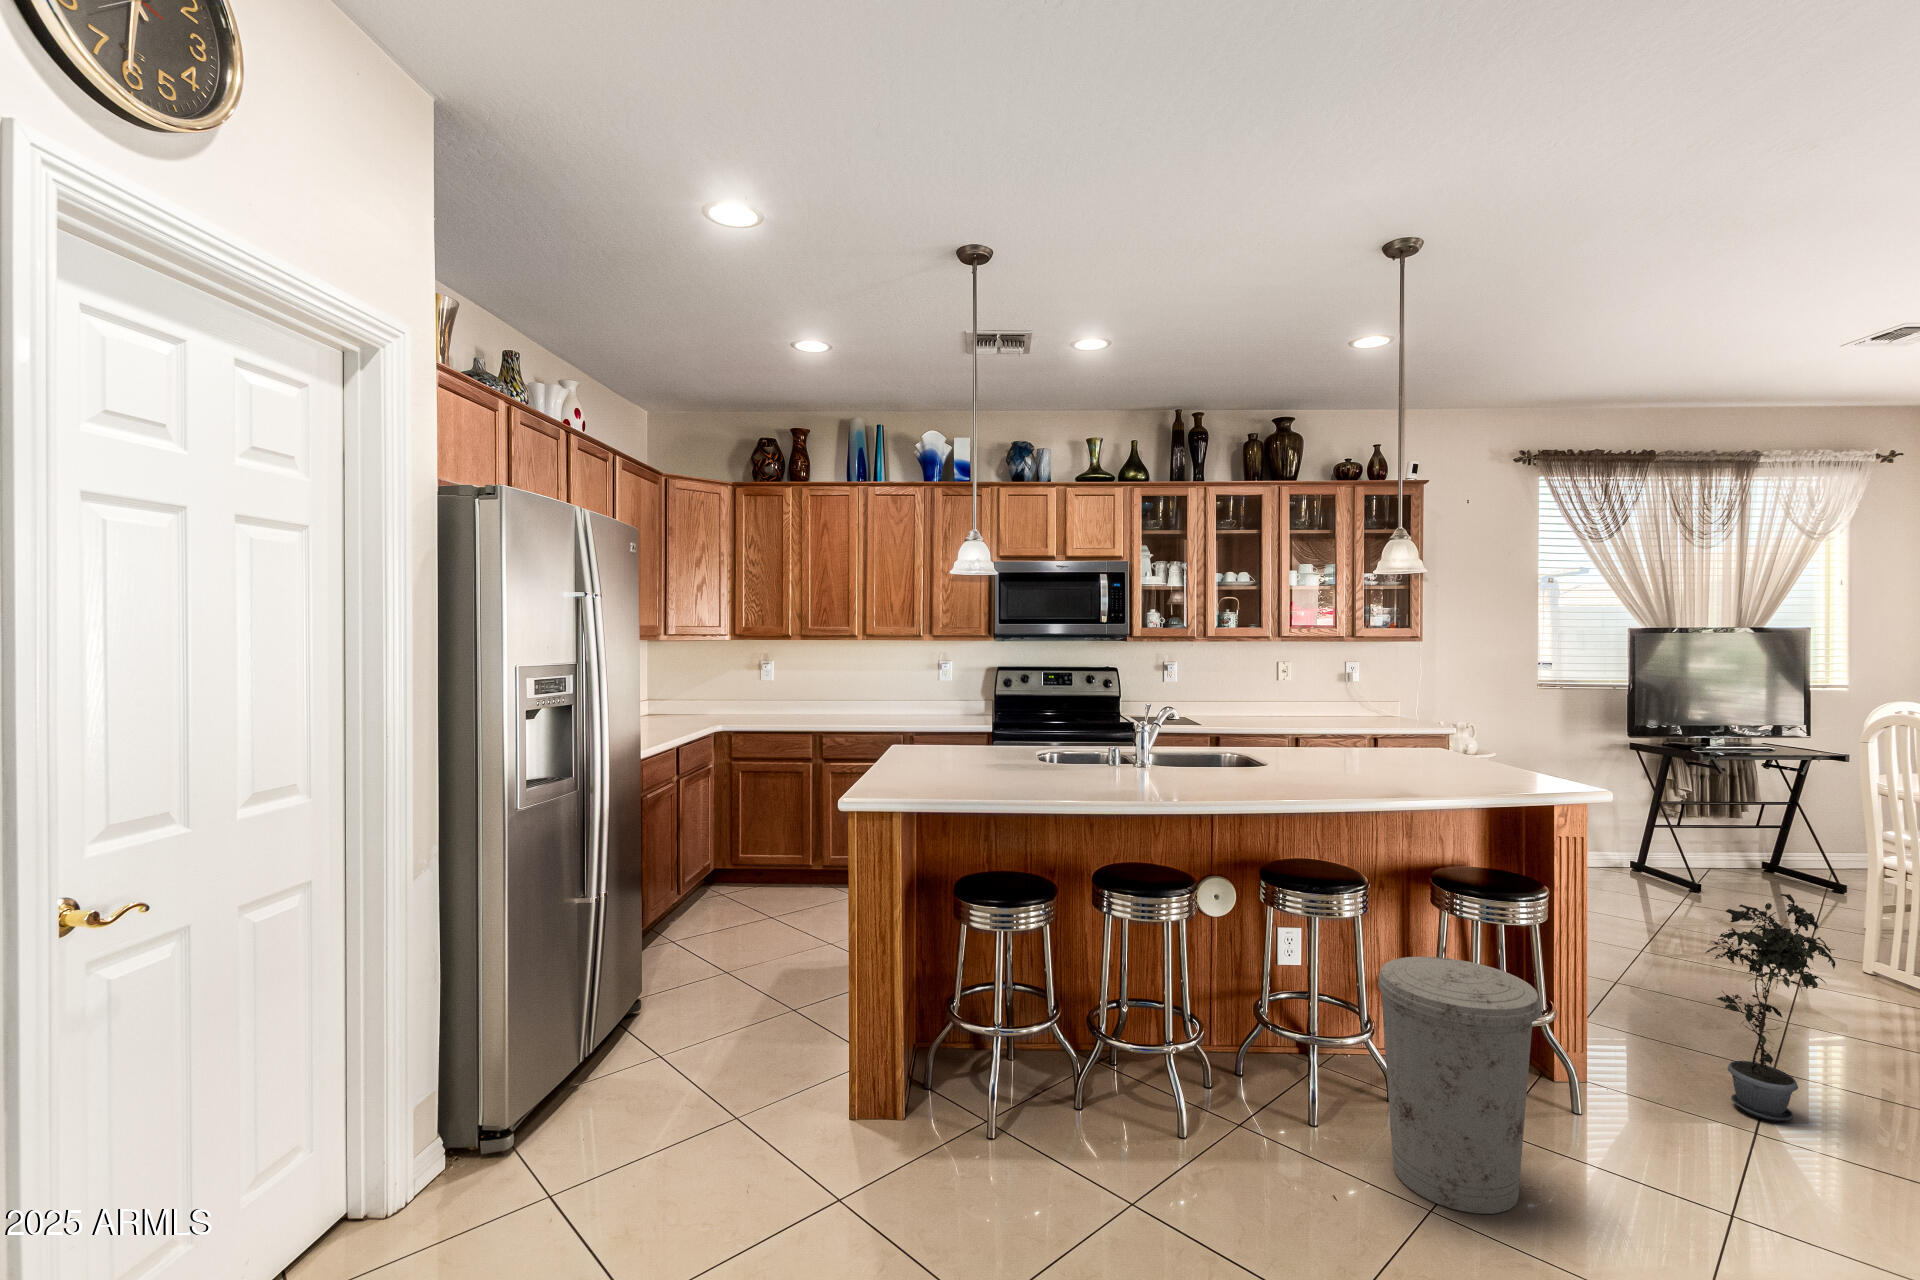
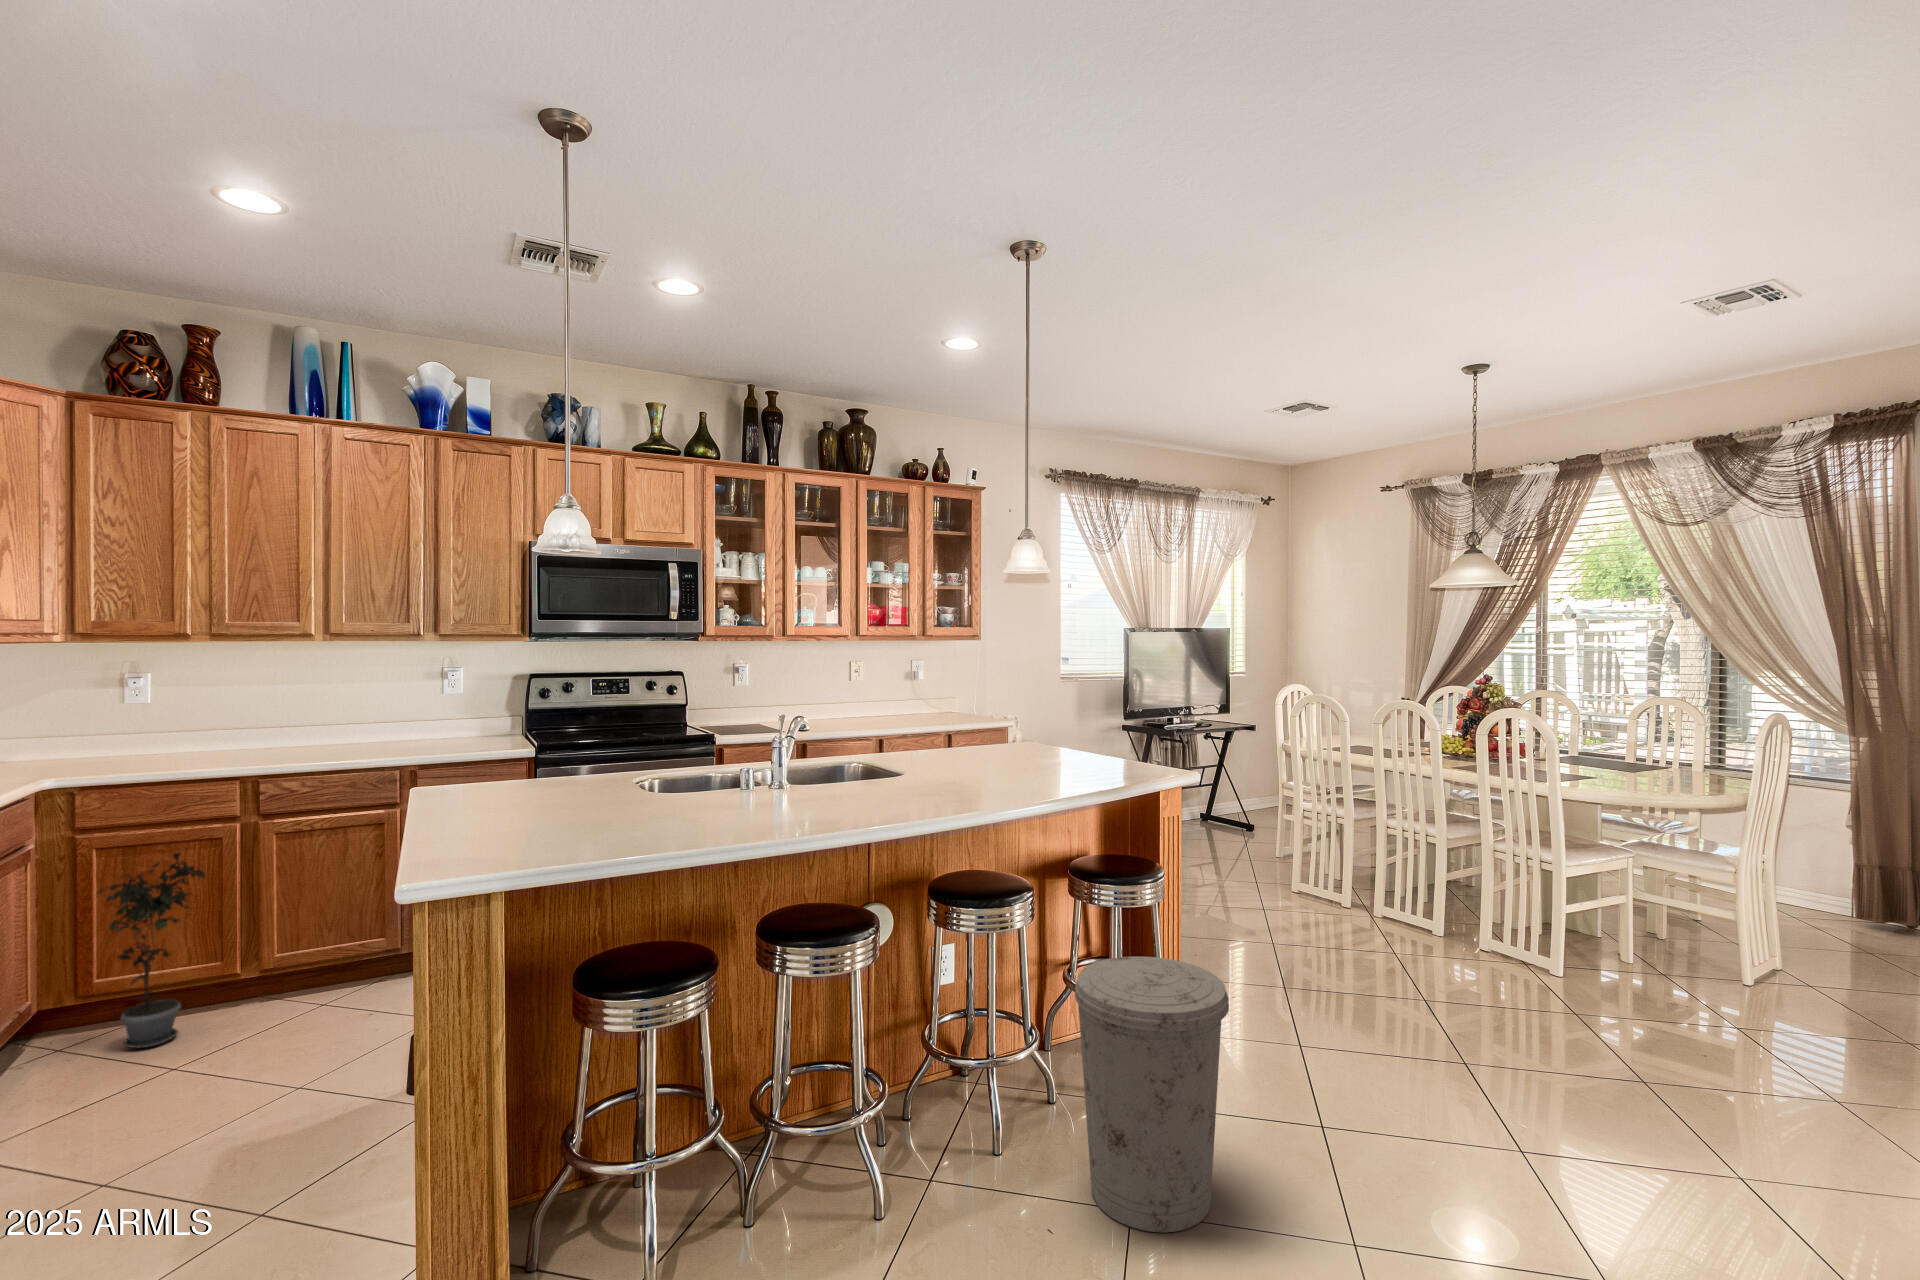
potted plant: present [1706,894,1835,1122] -> present [97,853,205,1048]

